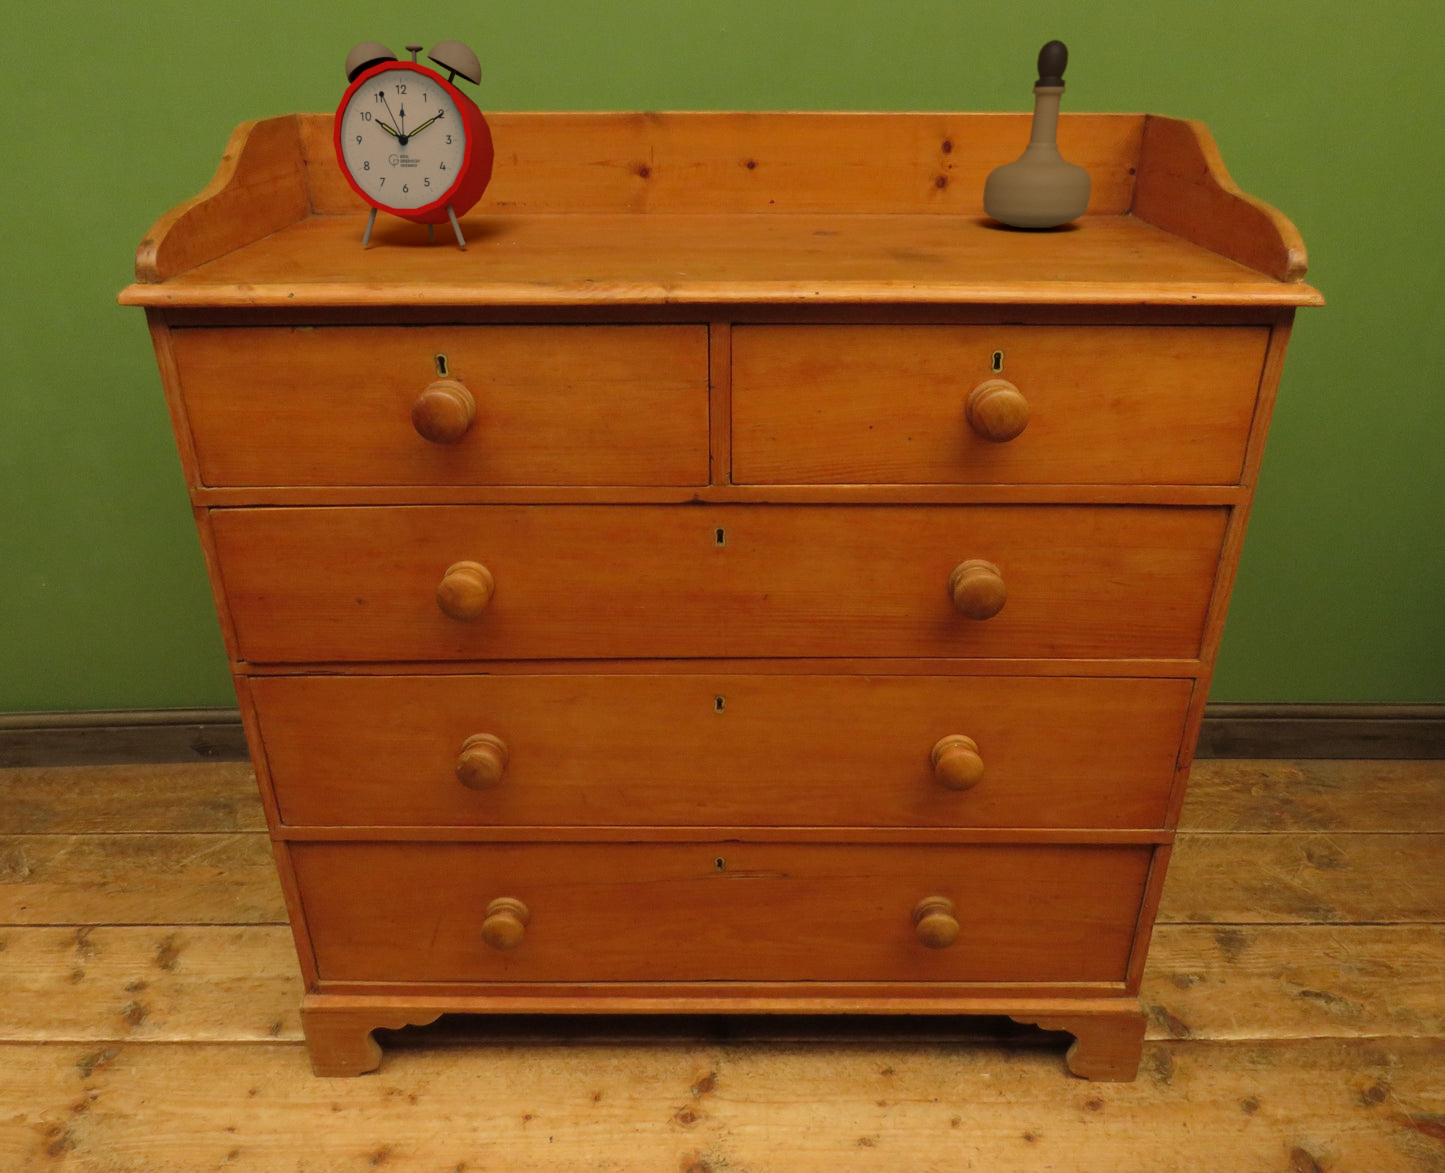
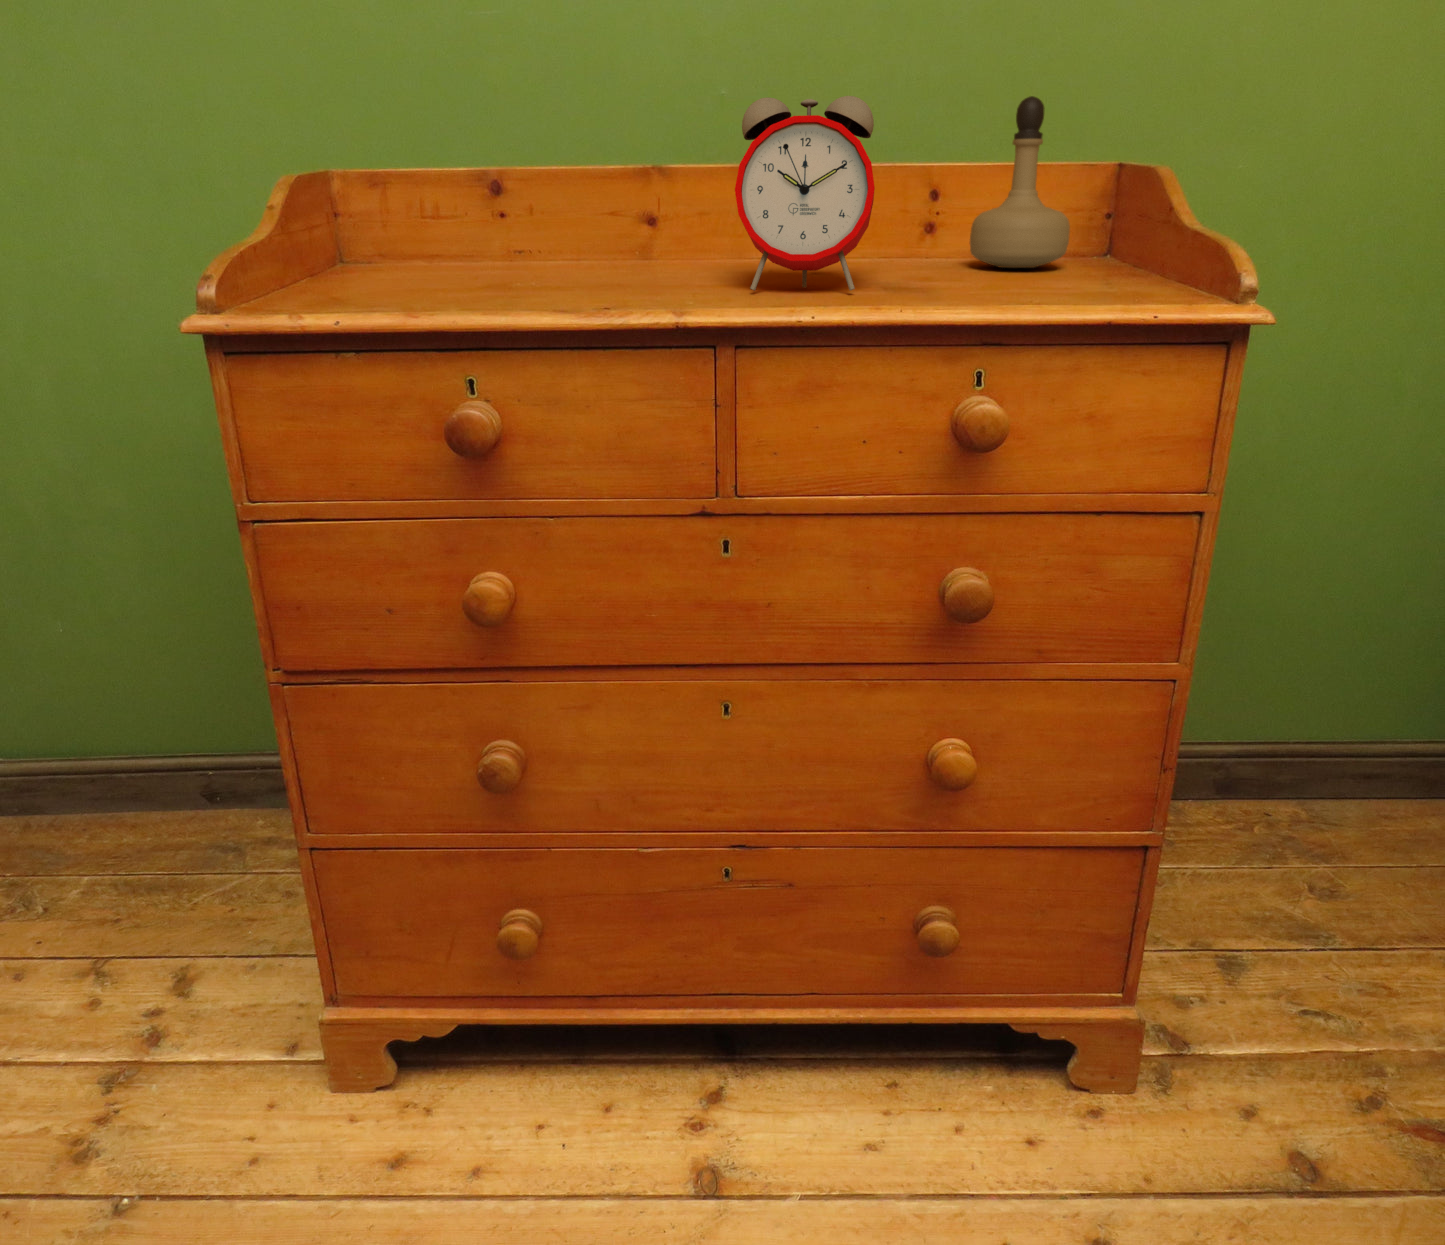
alarm clock: present [333,40,494,247] -> present [735,96,875,290]

